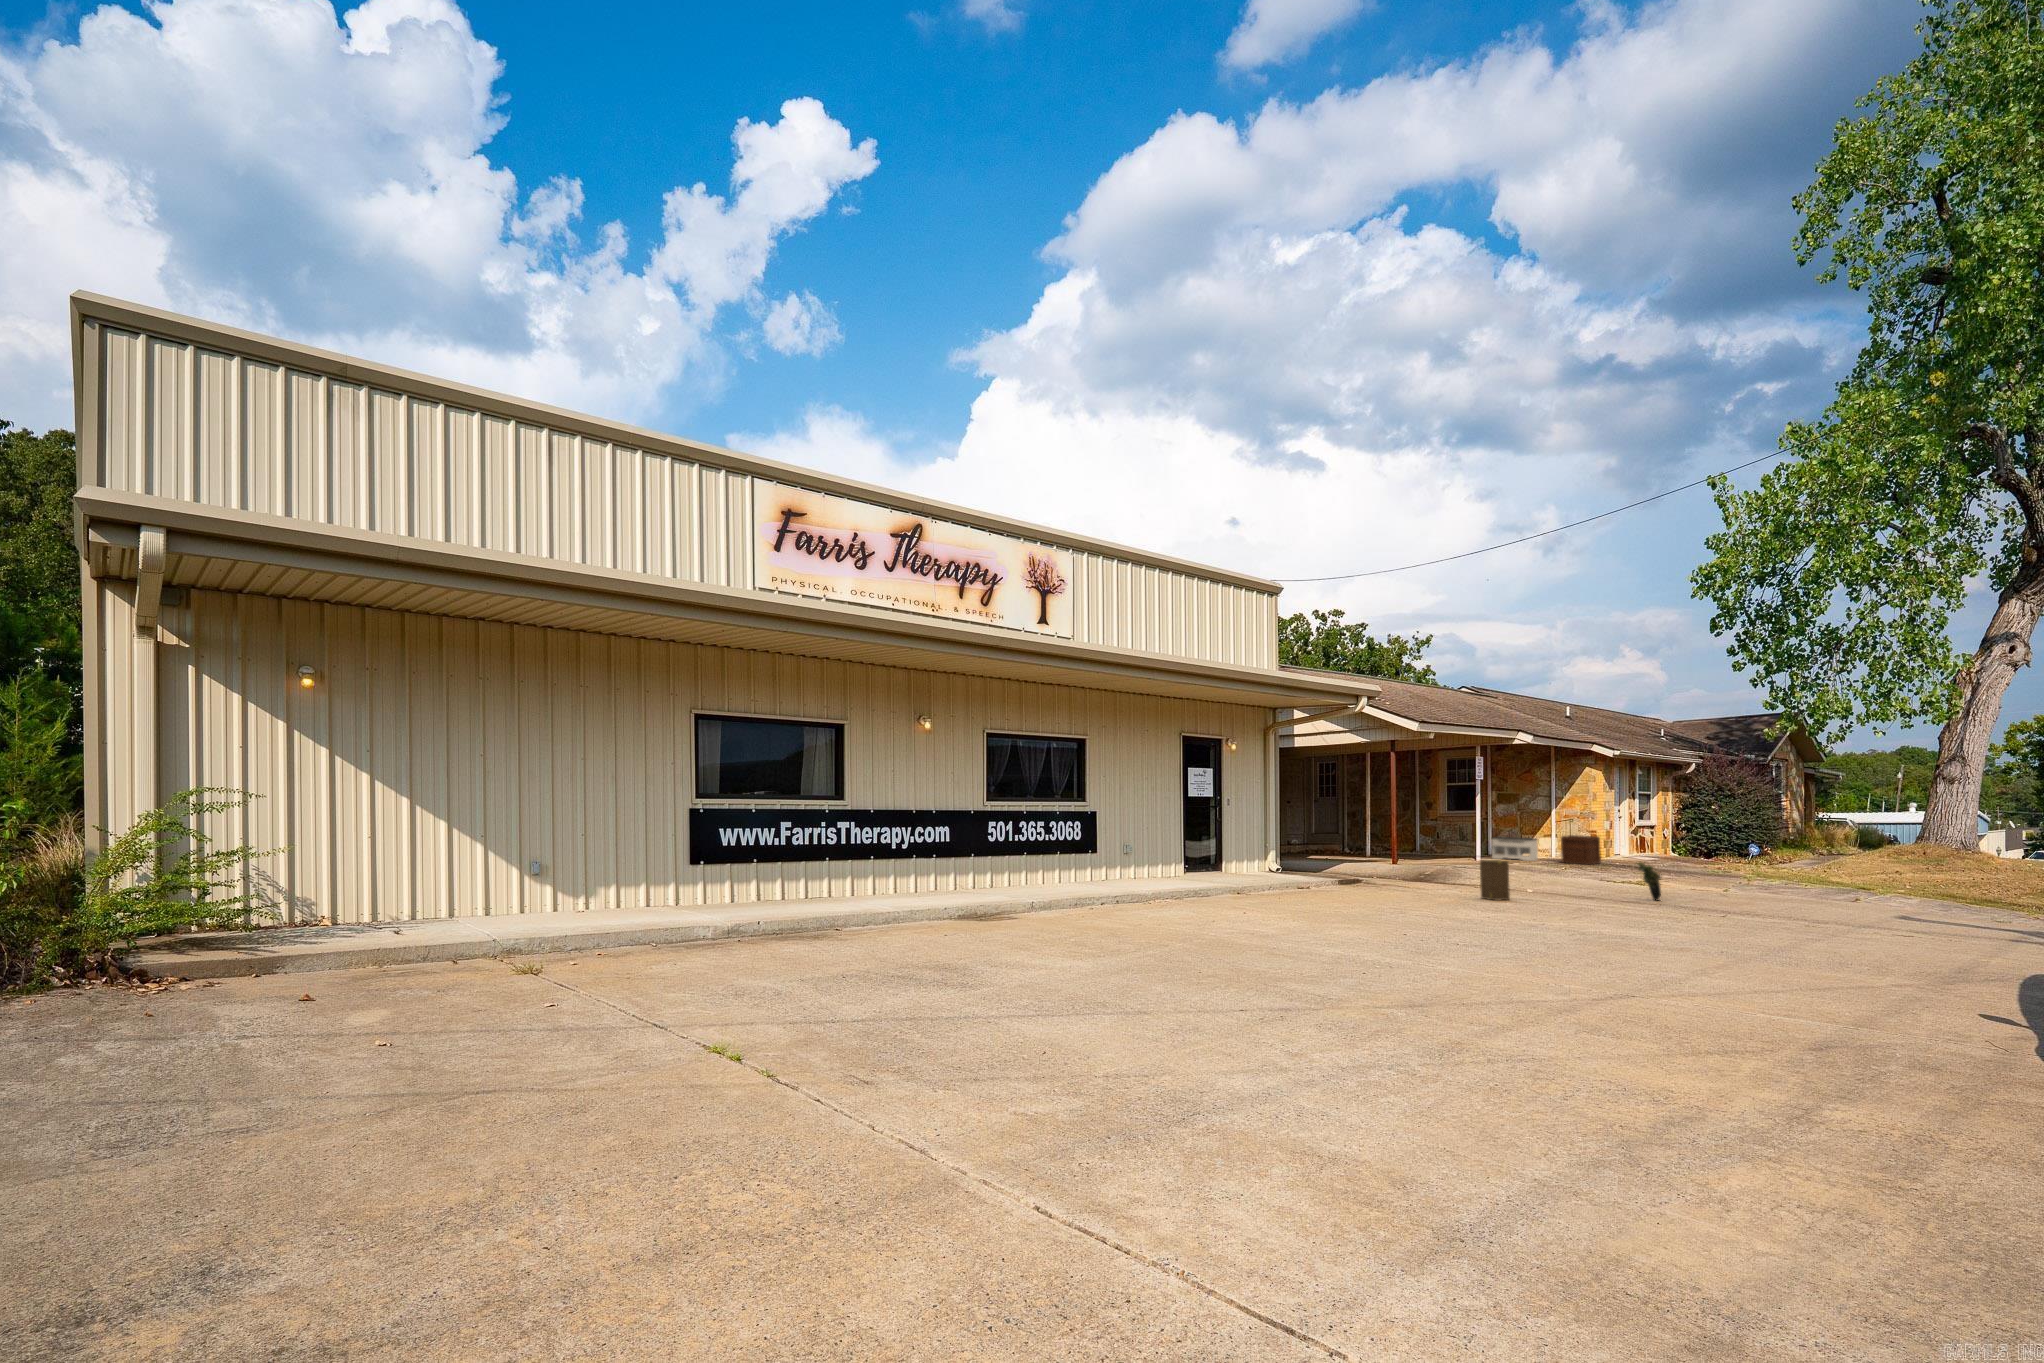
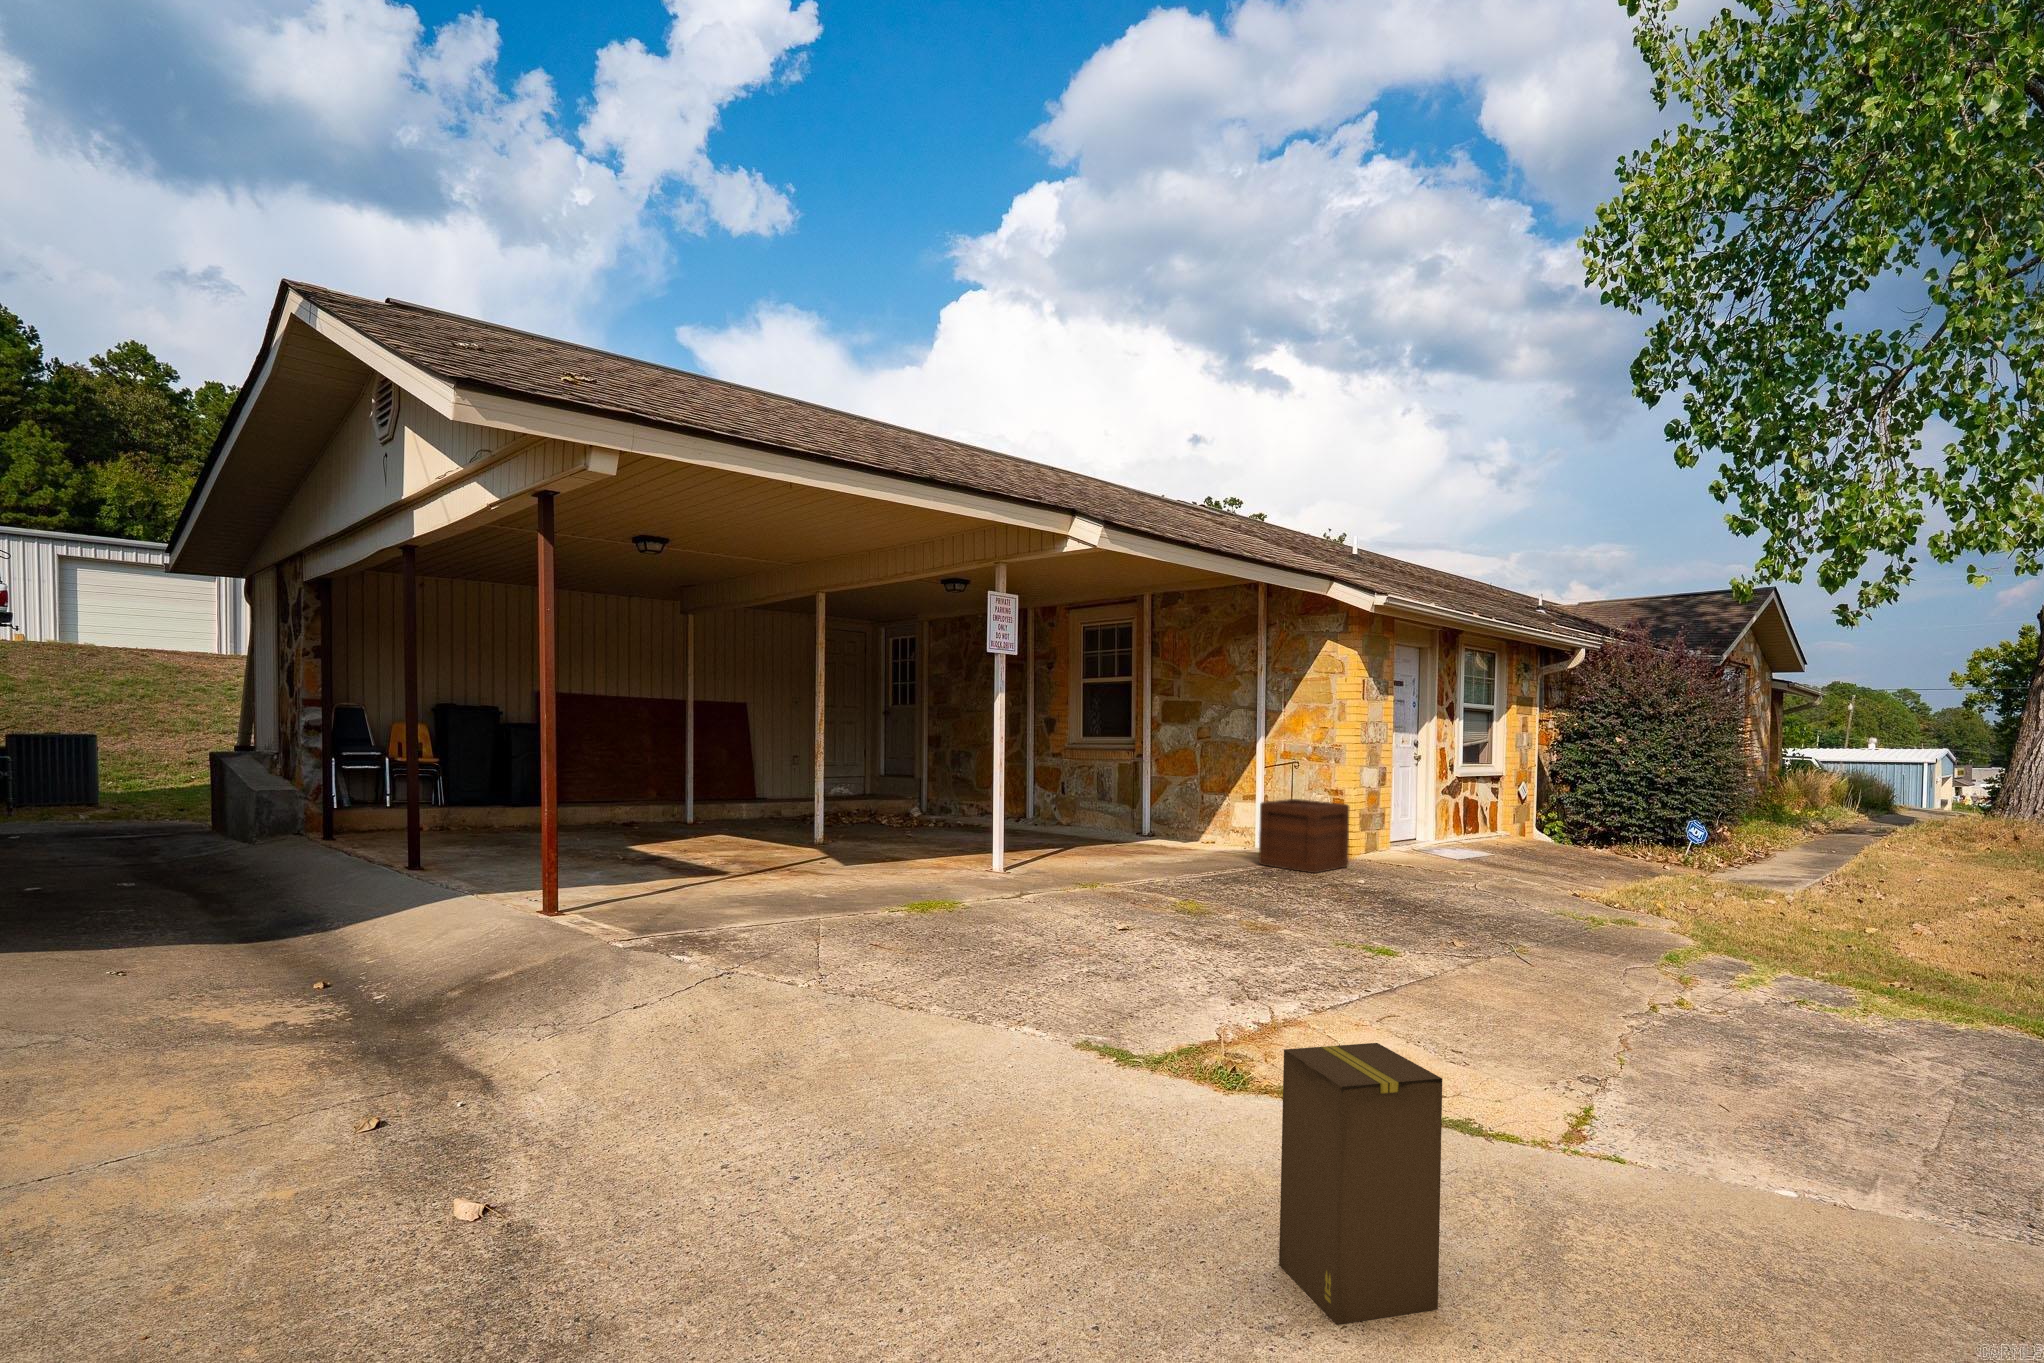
bench: present [1491,837,1538,861] -> none [1131,796,1226,856]
cardboard box: present [1480,860,1510,900] -> present [1279,1043,1442,1324]
potted plant: present [1638,862,1662,901] -> none [1102,1035,1227,1287]

